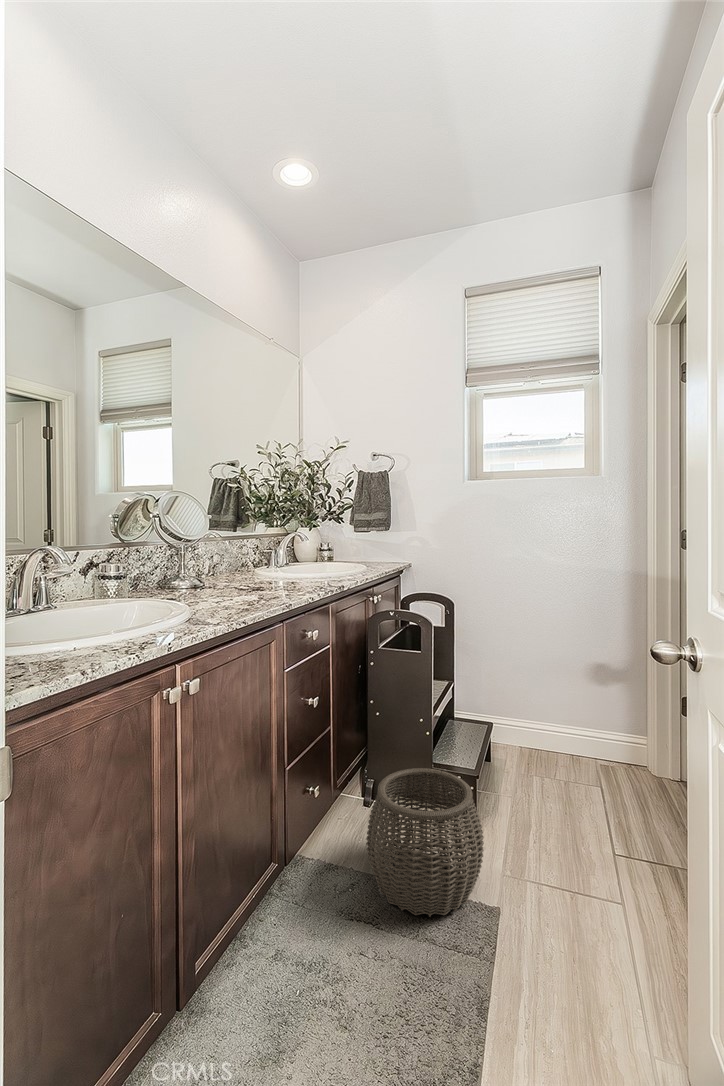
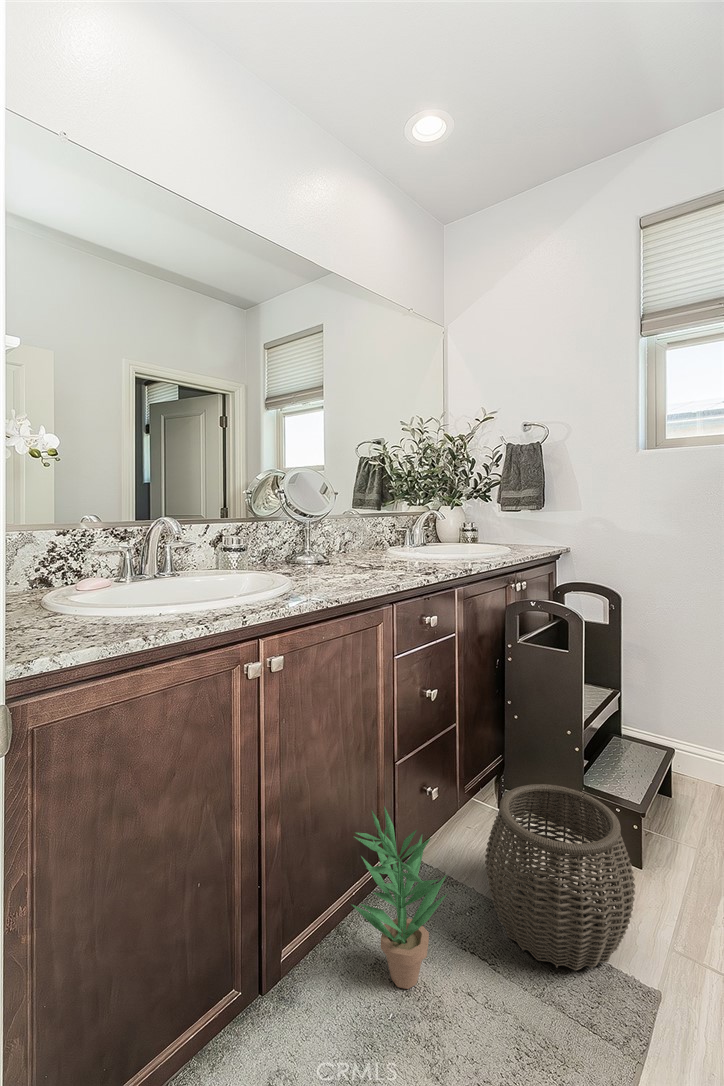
potted plant: none [258,806,342,968] -> present [352,806,447,989]

